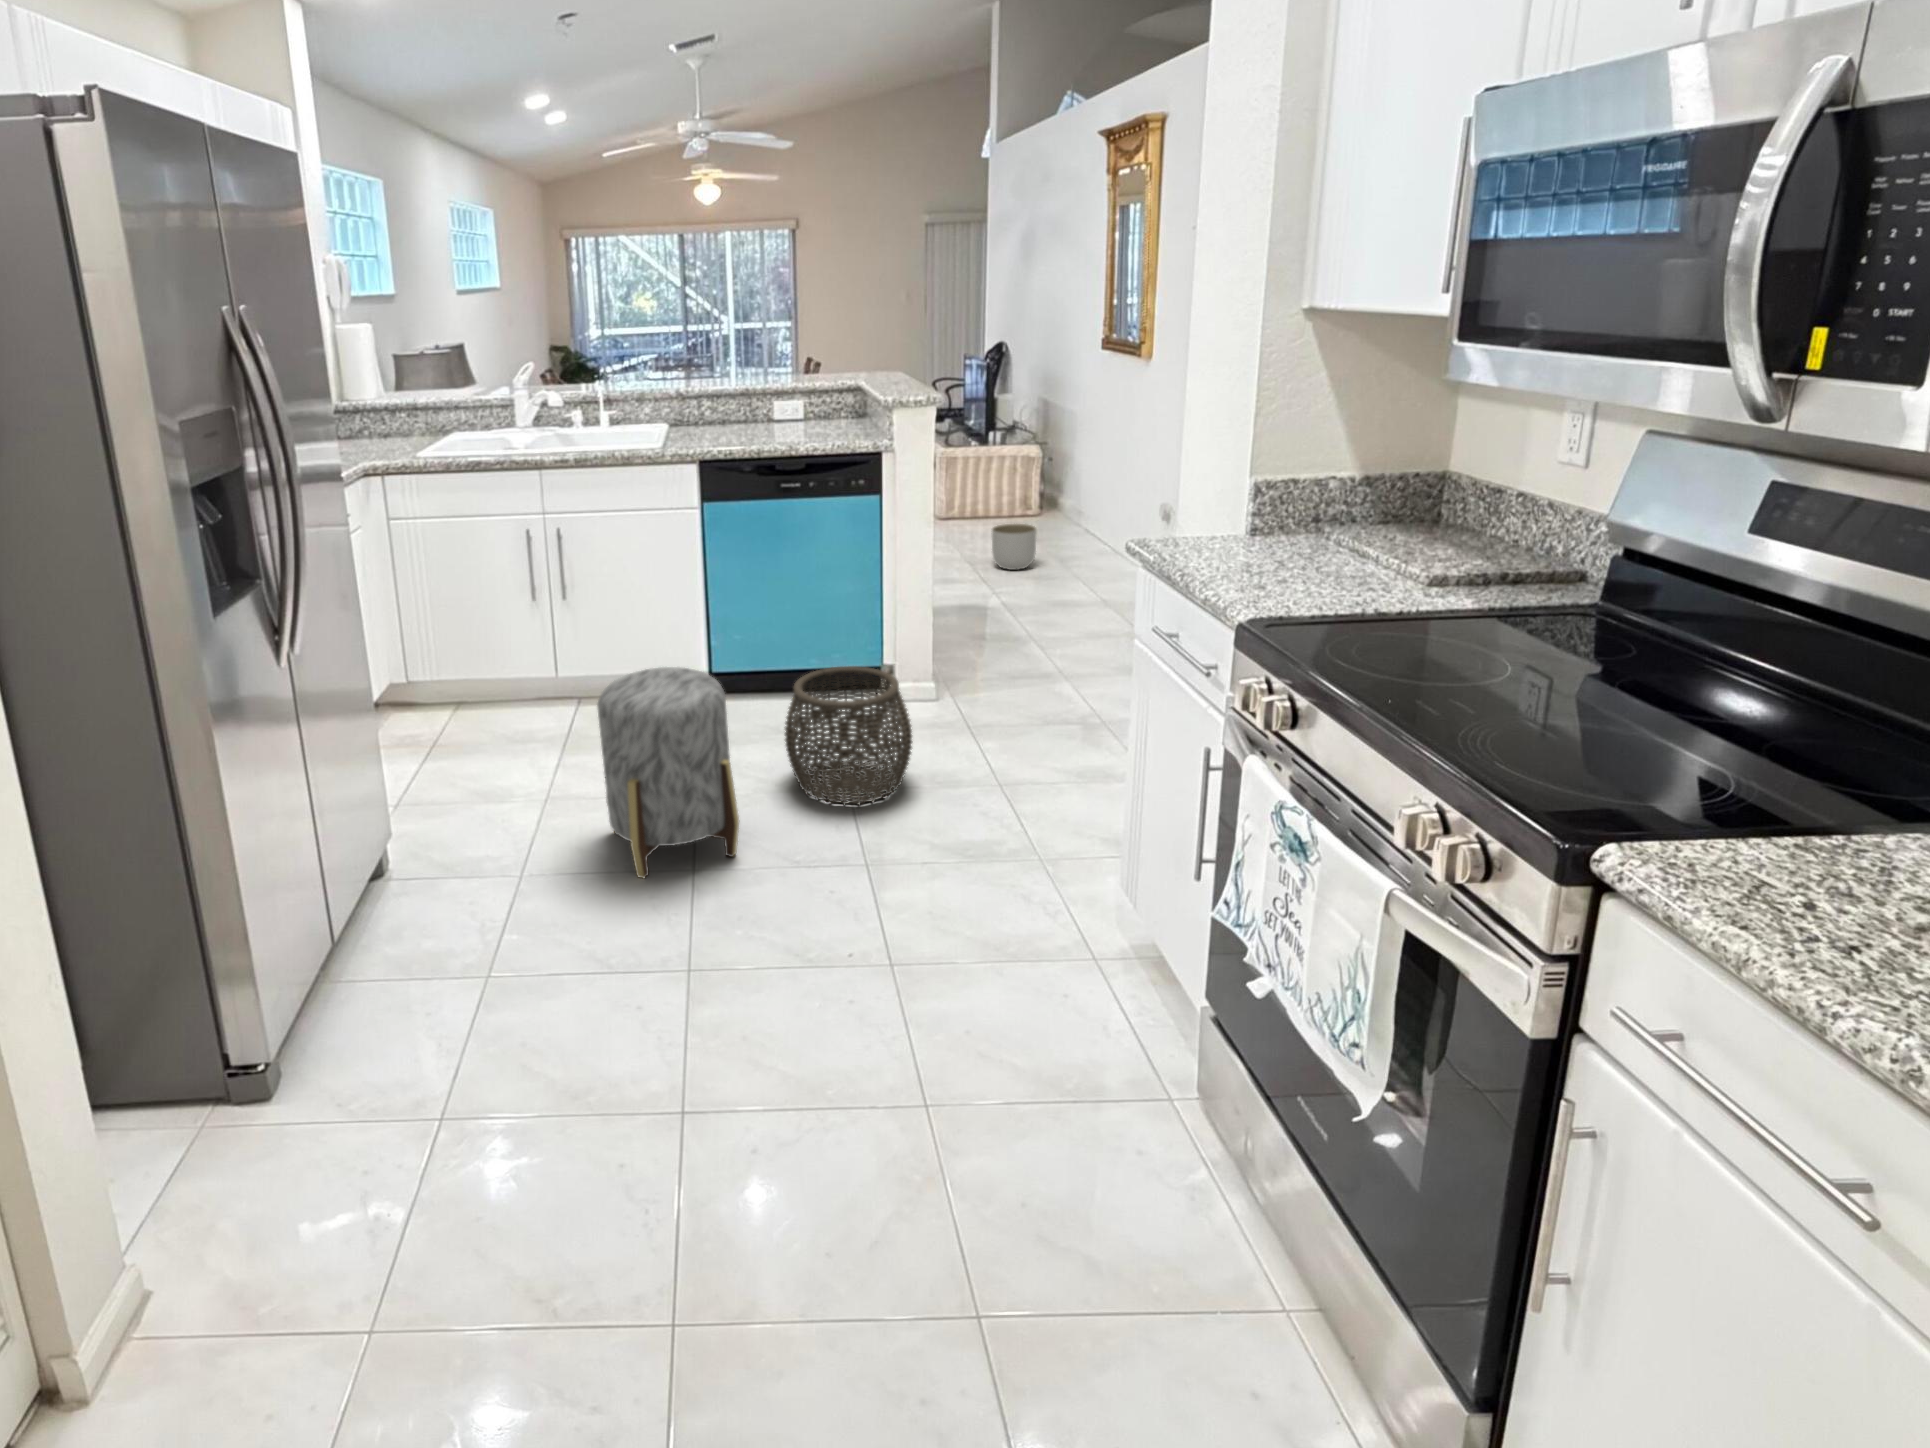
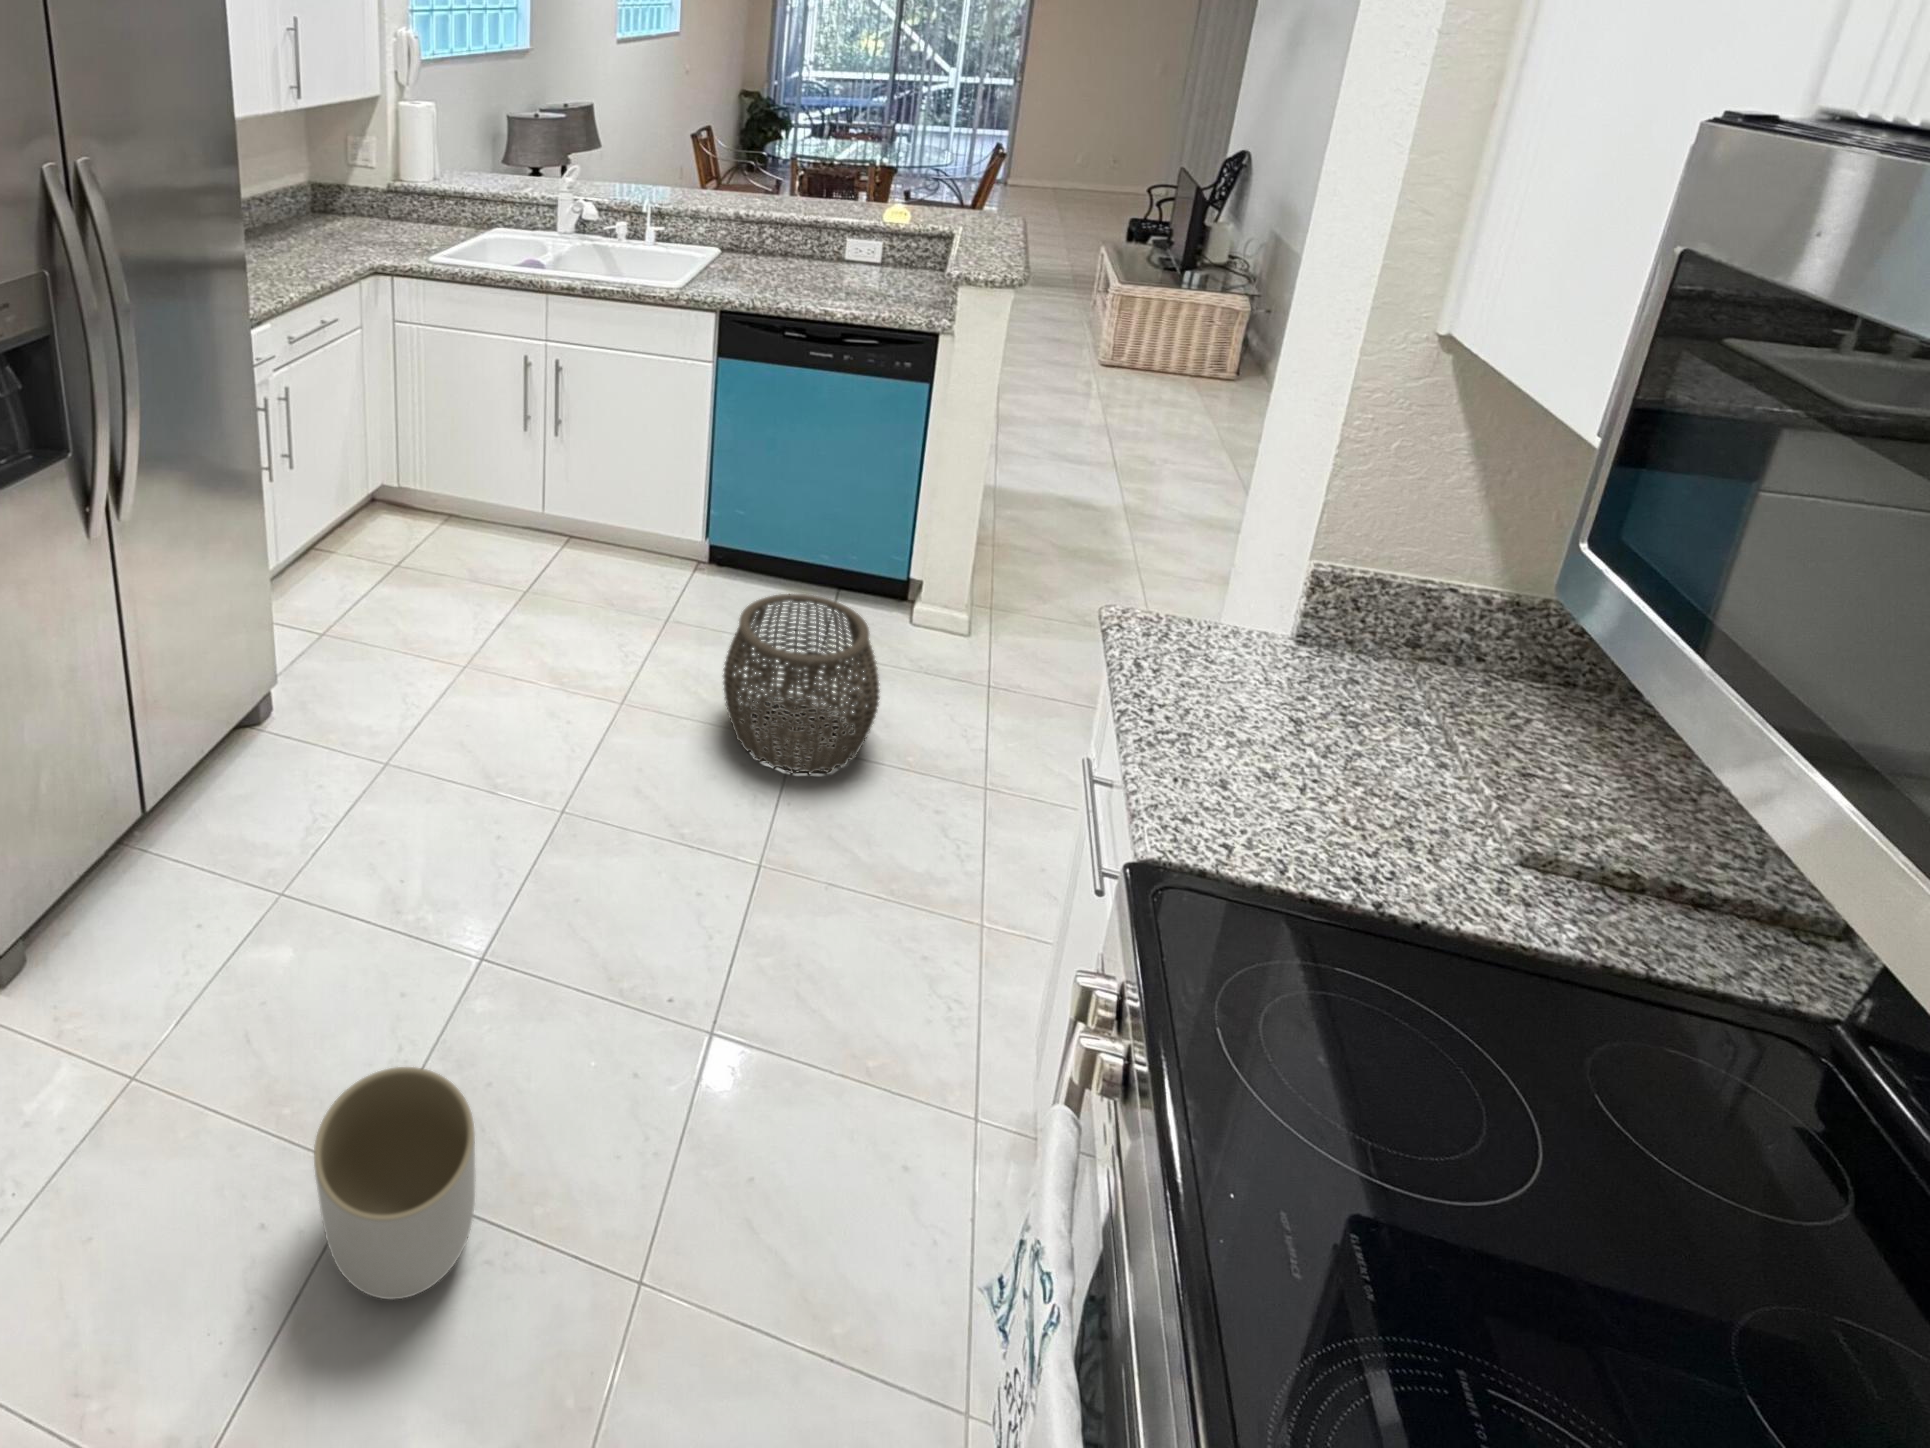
planter: present [992,524,1037,570] -> present [314,1067,476,1299]
stool: present [597,667,739,878] -> none [482,567,630,807]

